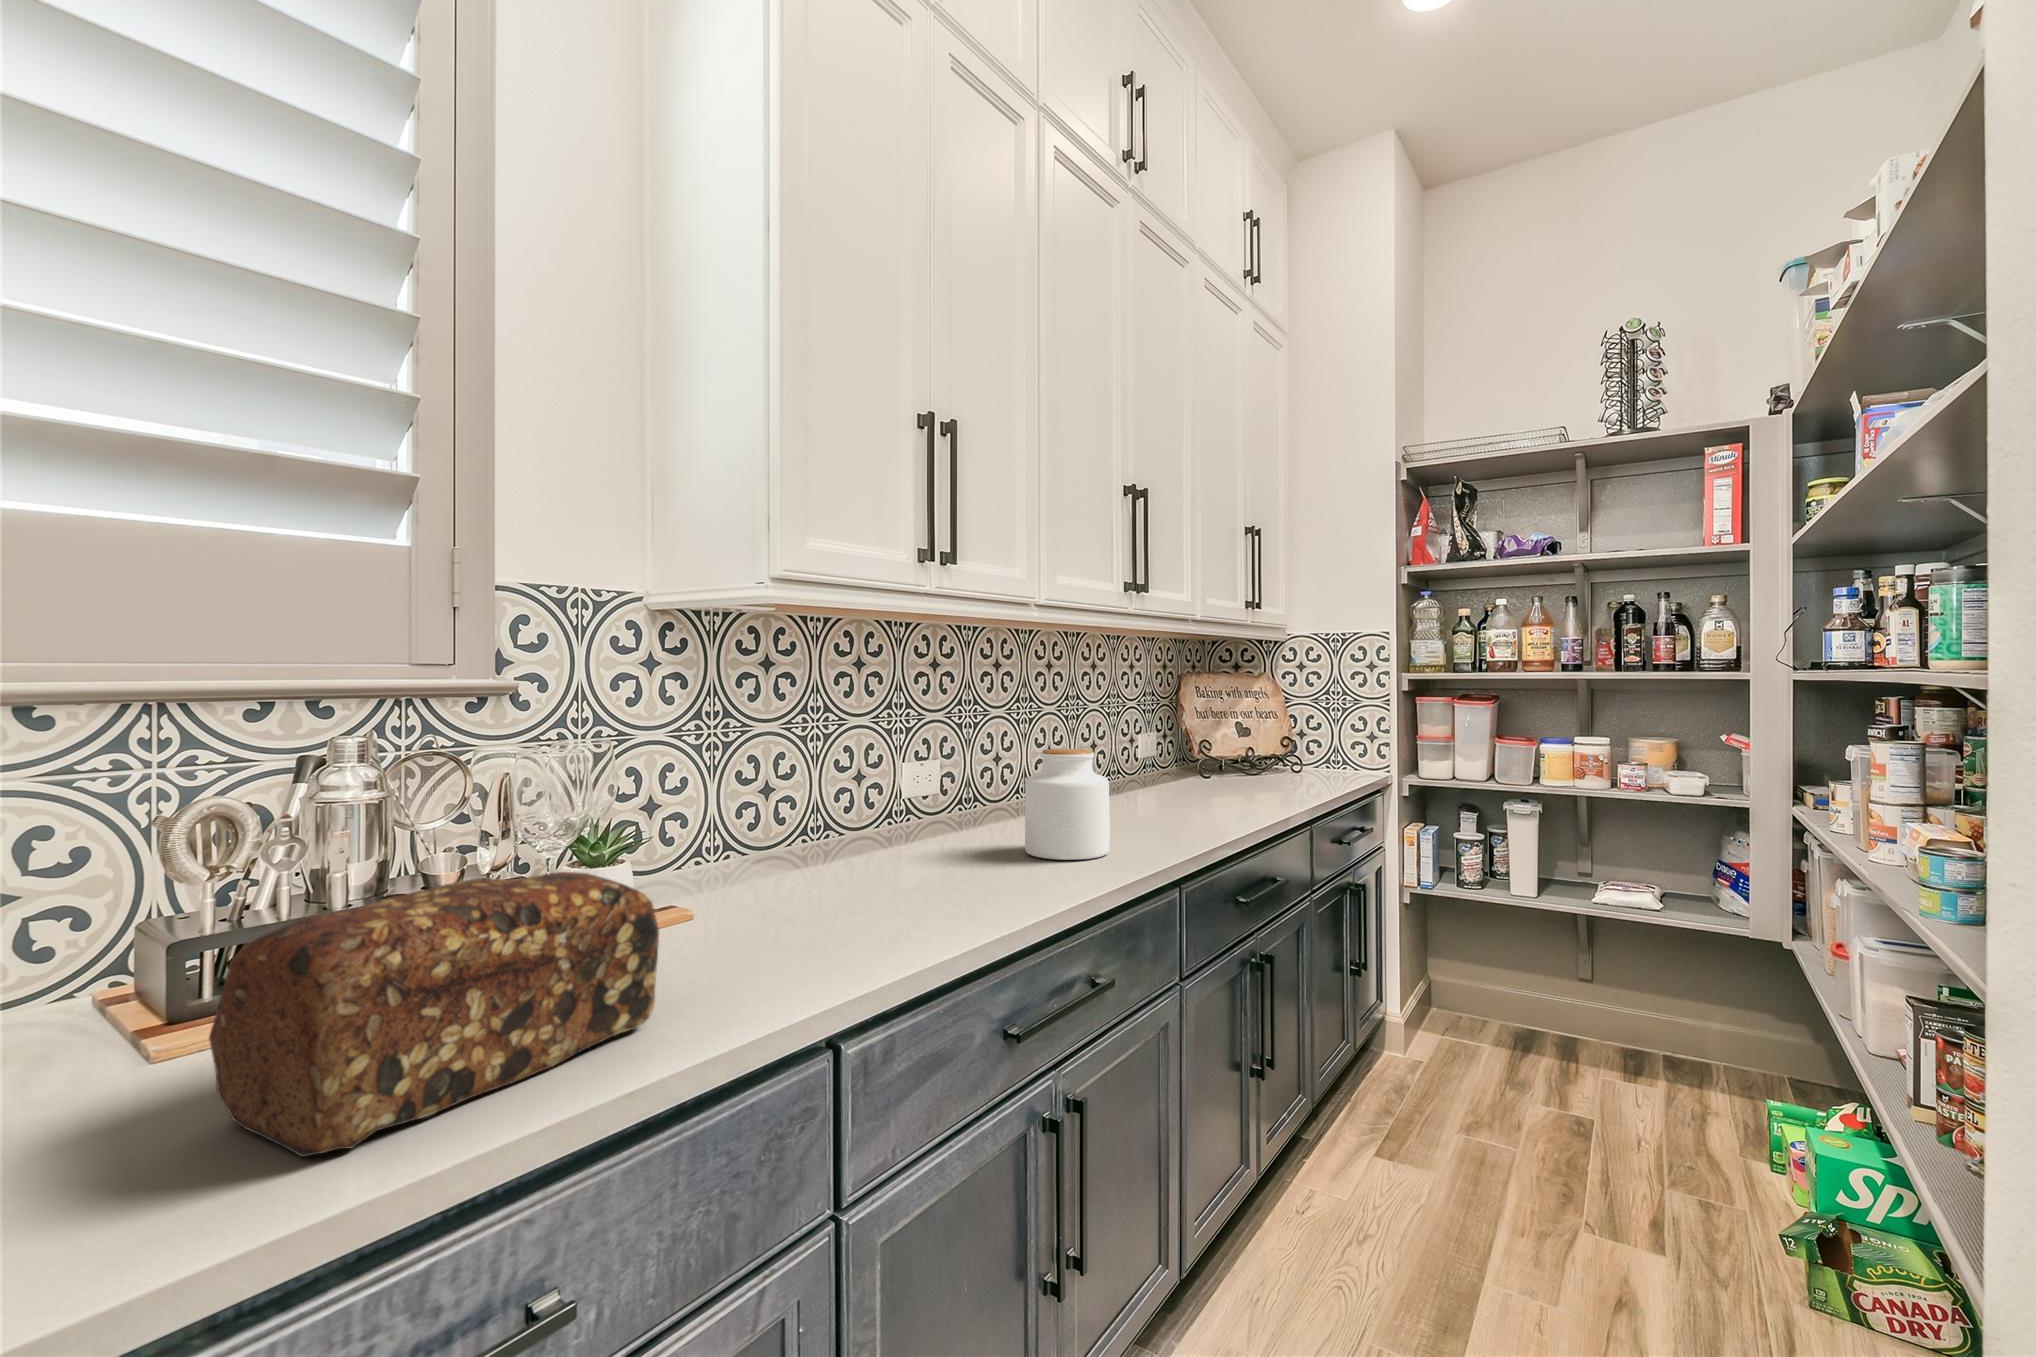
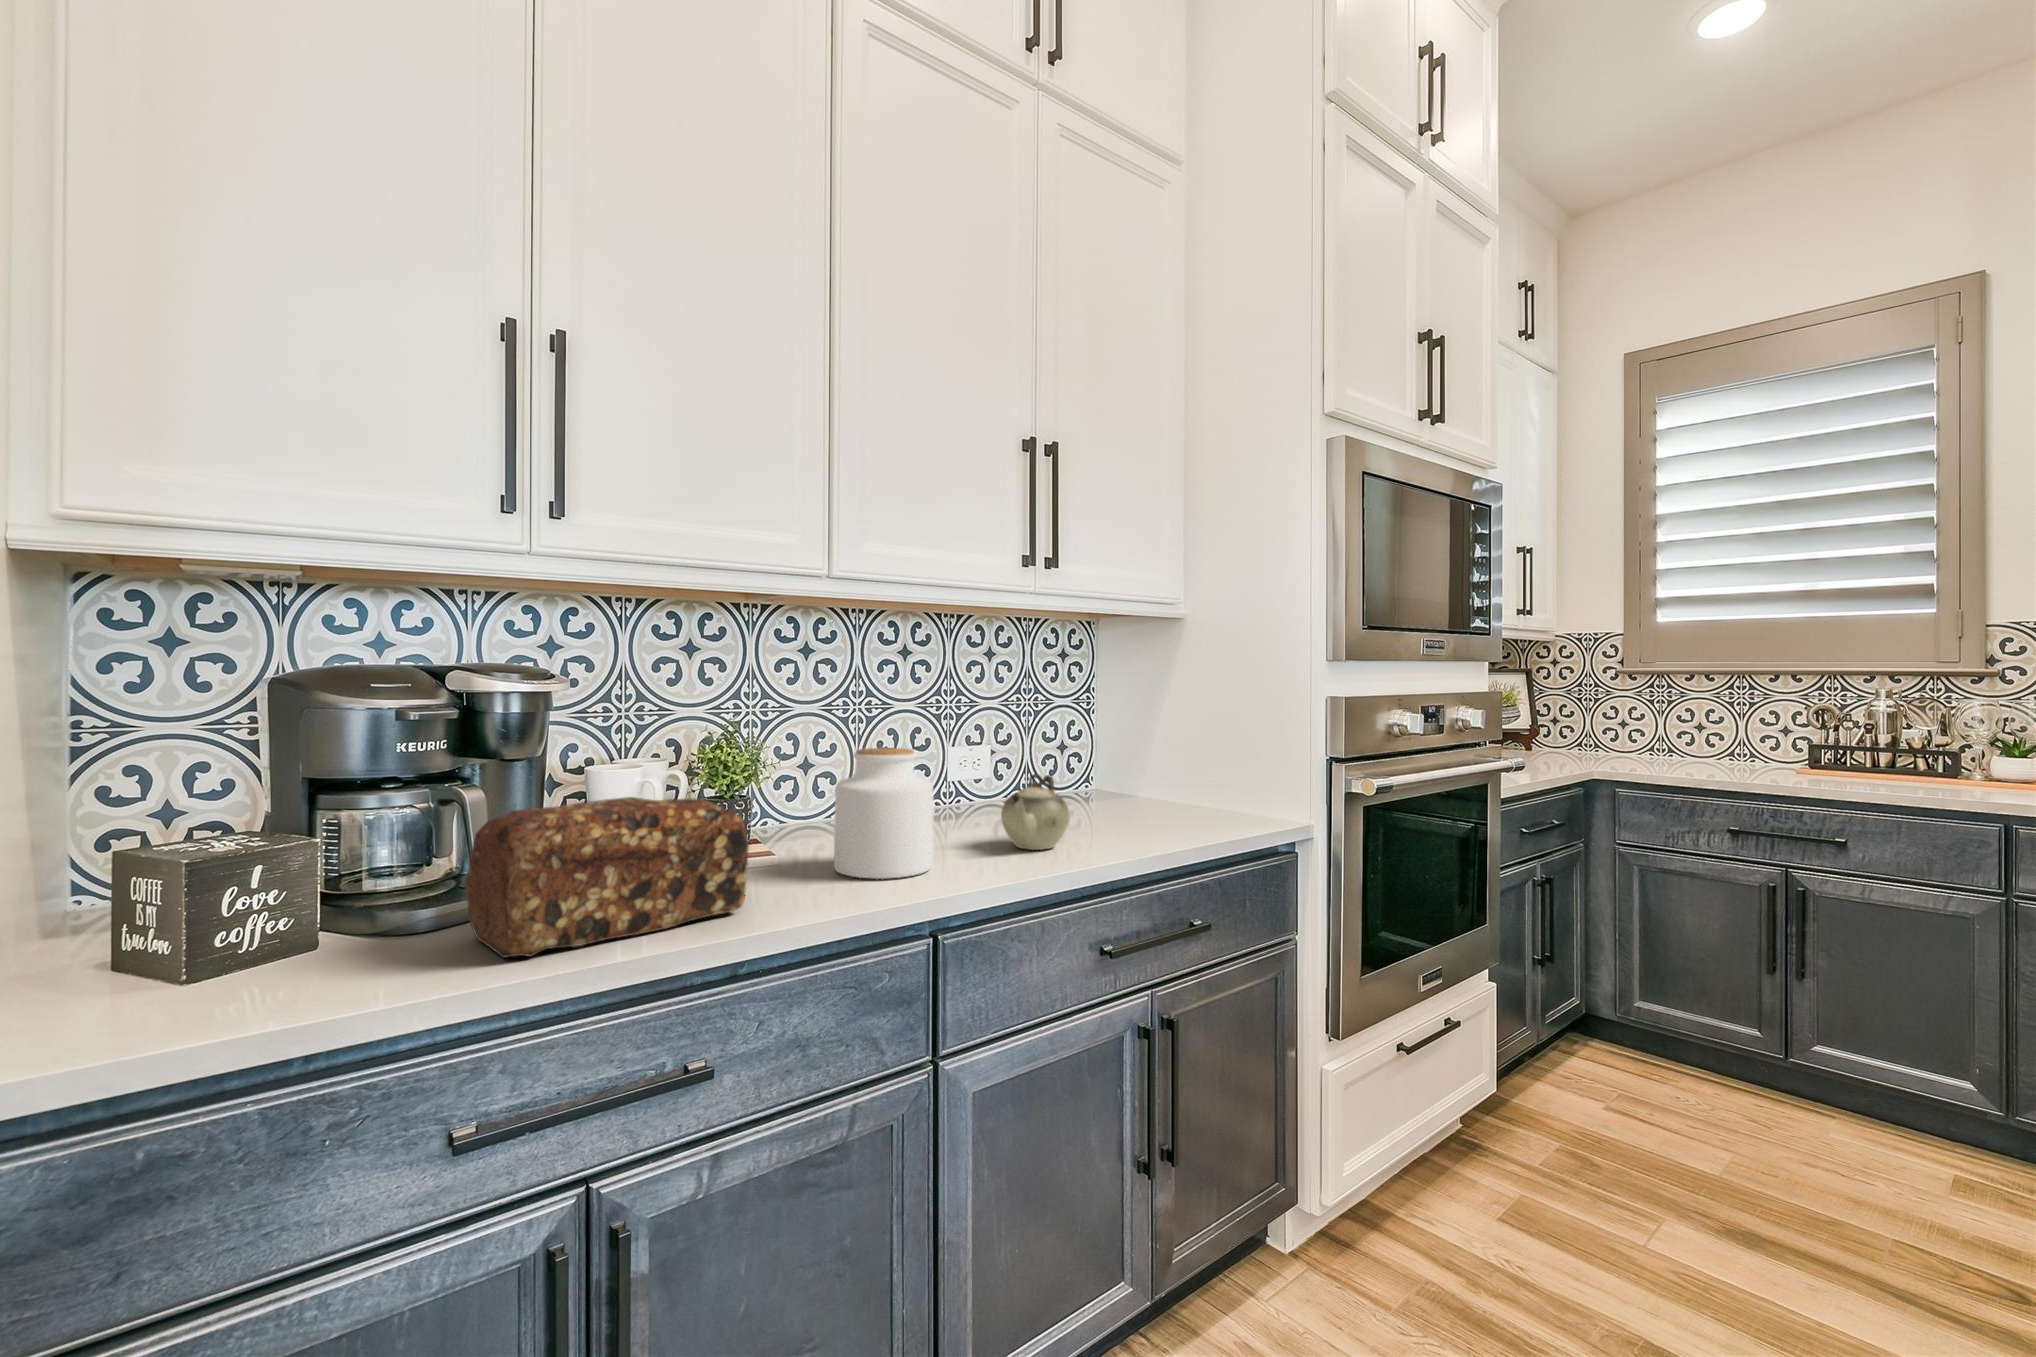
jar: present [1025,749,1110,860] -> present [834,748,933,879]
teapot: none [919,806,999,896] -> present [1001,774,1069,850]

